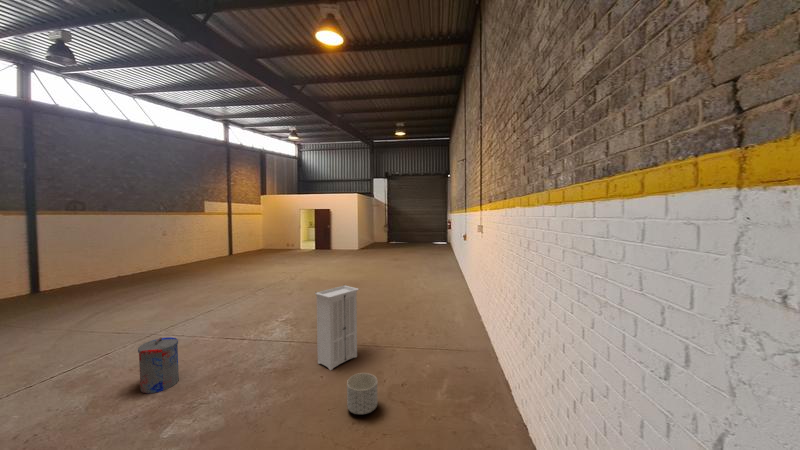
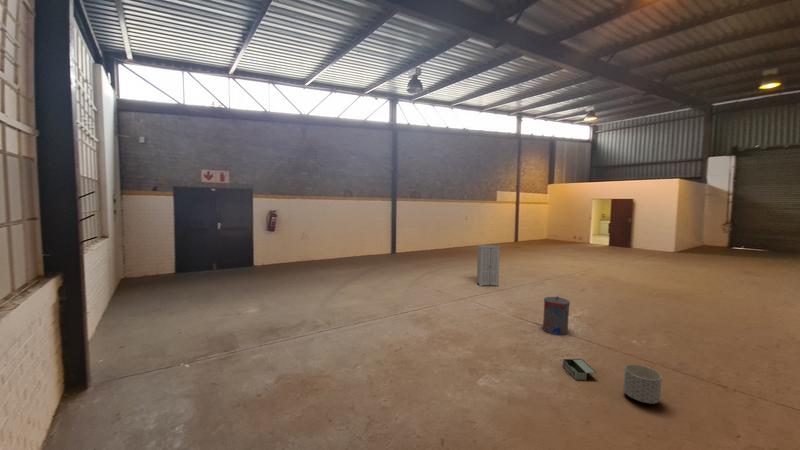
storage cabinet: present [315,285,359,370] -> present [477,245,501,286]
trash can: present [138,337,179,393] -> present [543,296,570,335]
toolbox: none [285,386,322,418] -> present [563,359,597,380]

